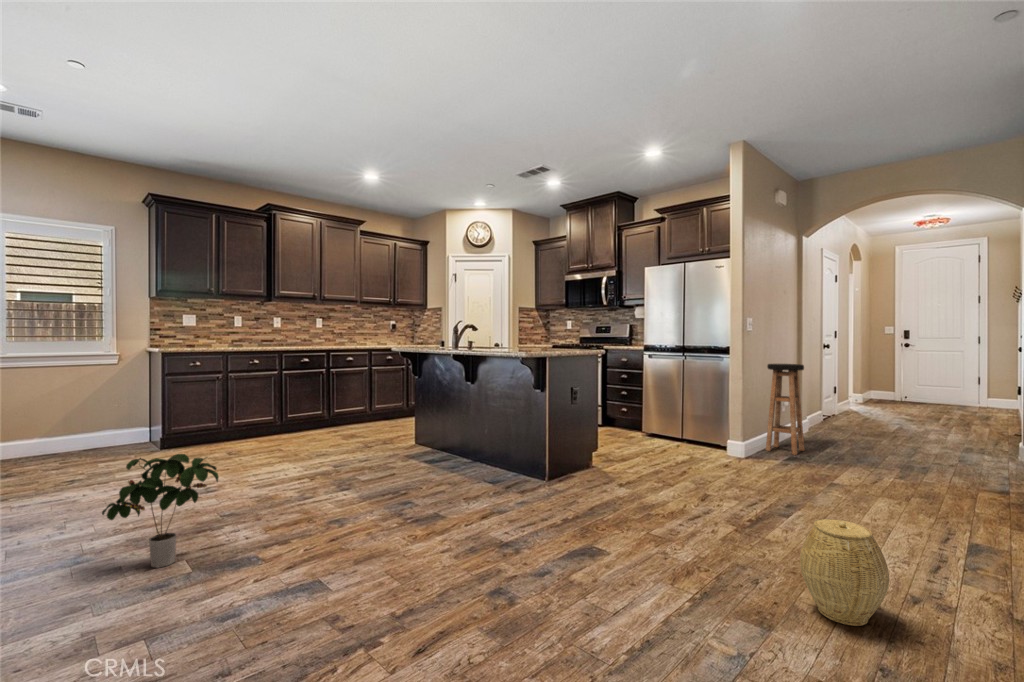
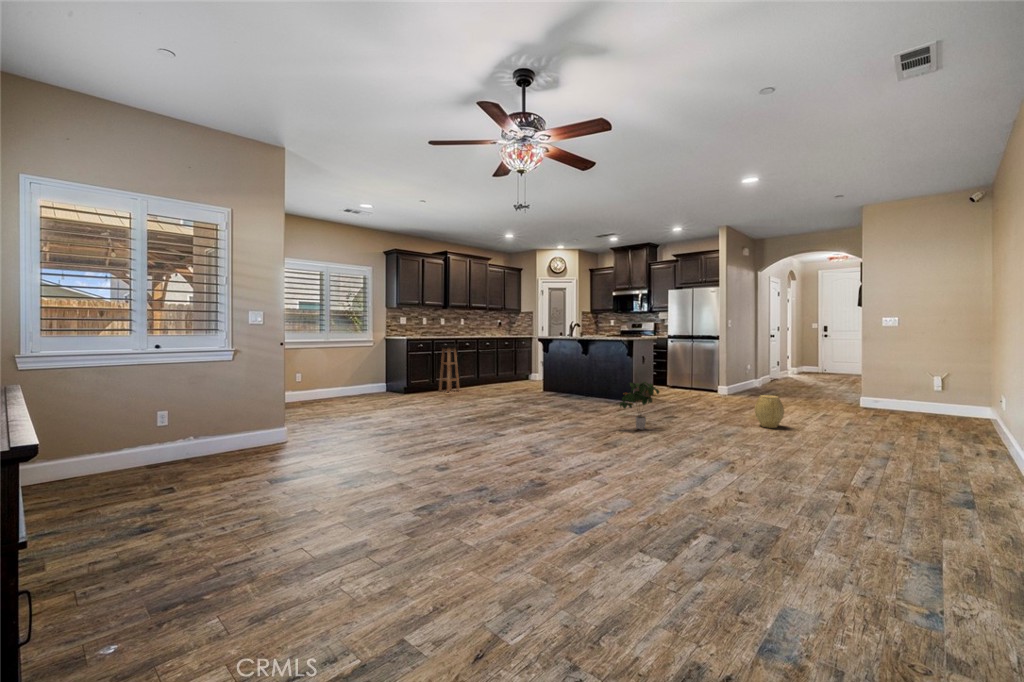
bar stool: present [766,364,805,455] -> present [439,344,460,392]
potted plant: present [102,454,219,568] -> present [620,382,659,429]

